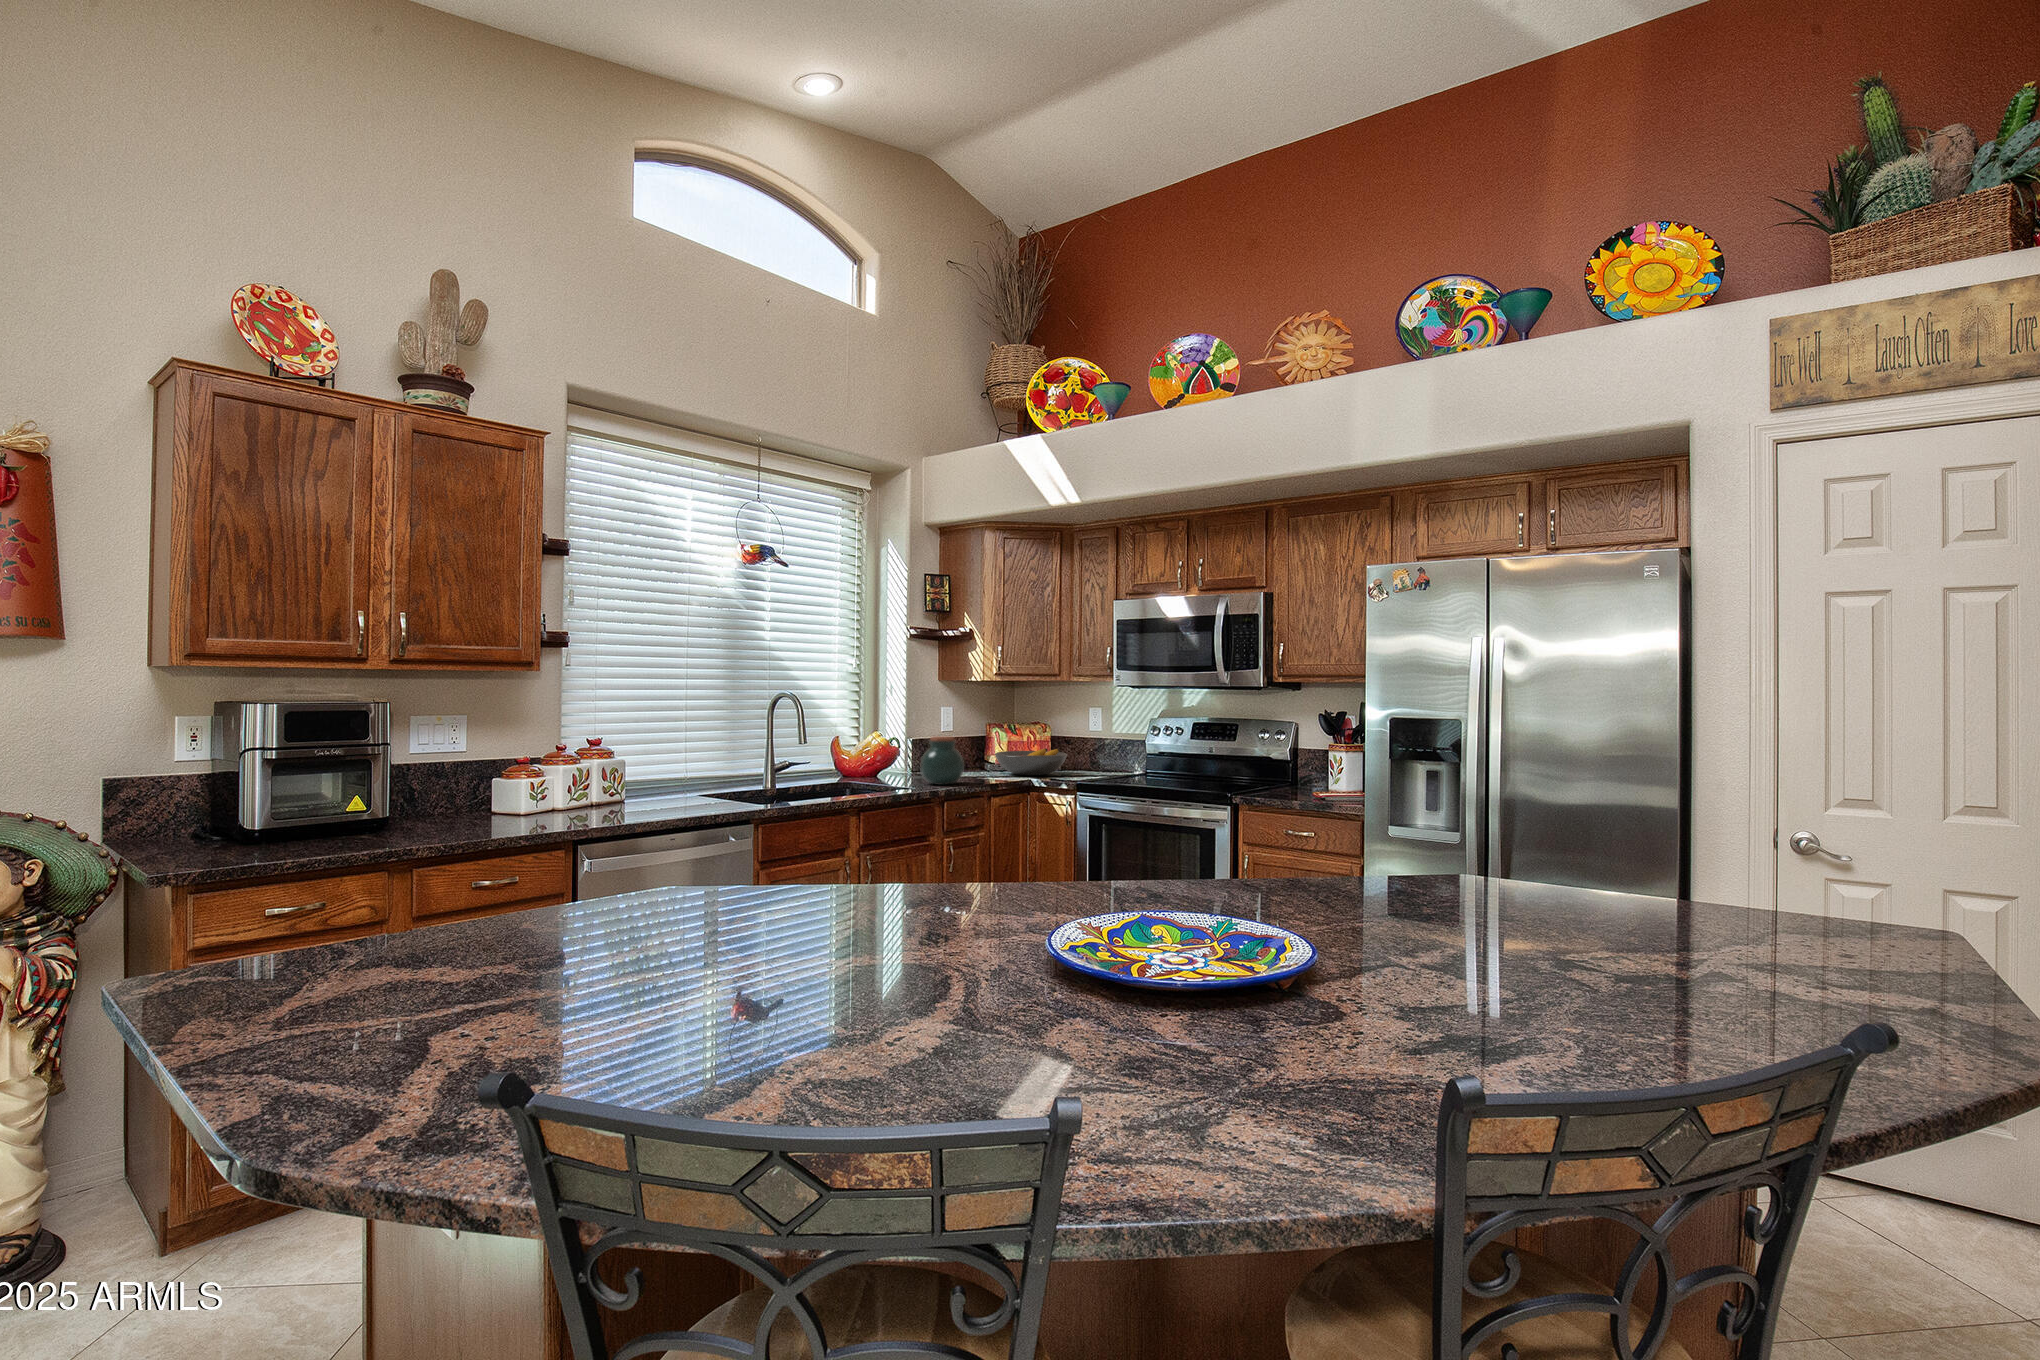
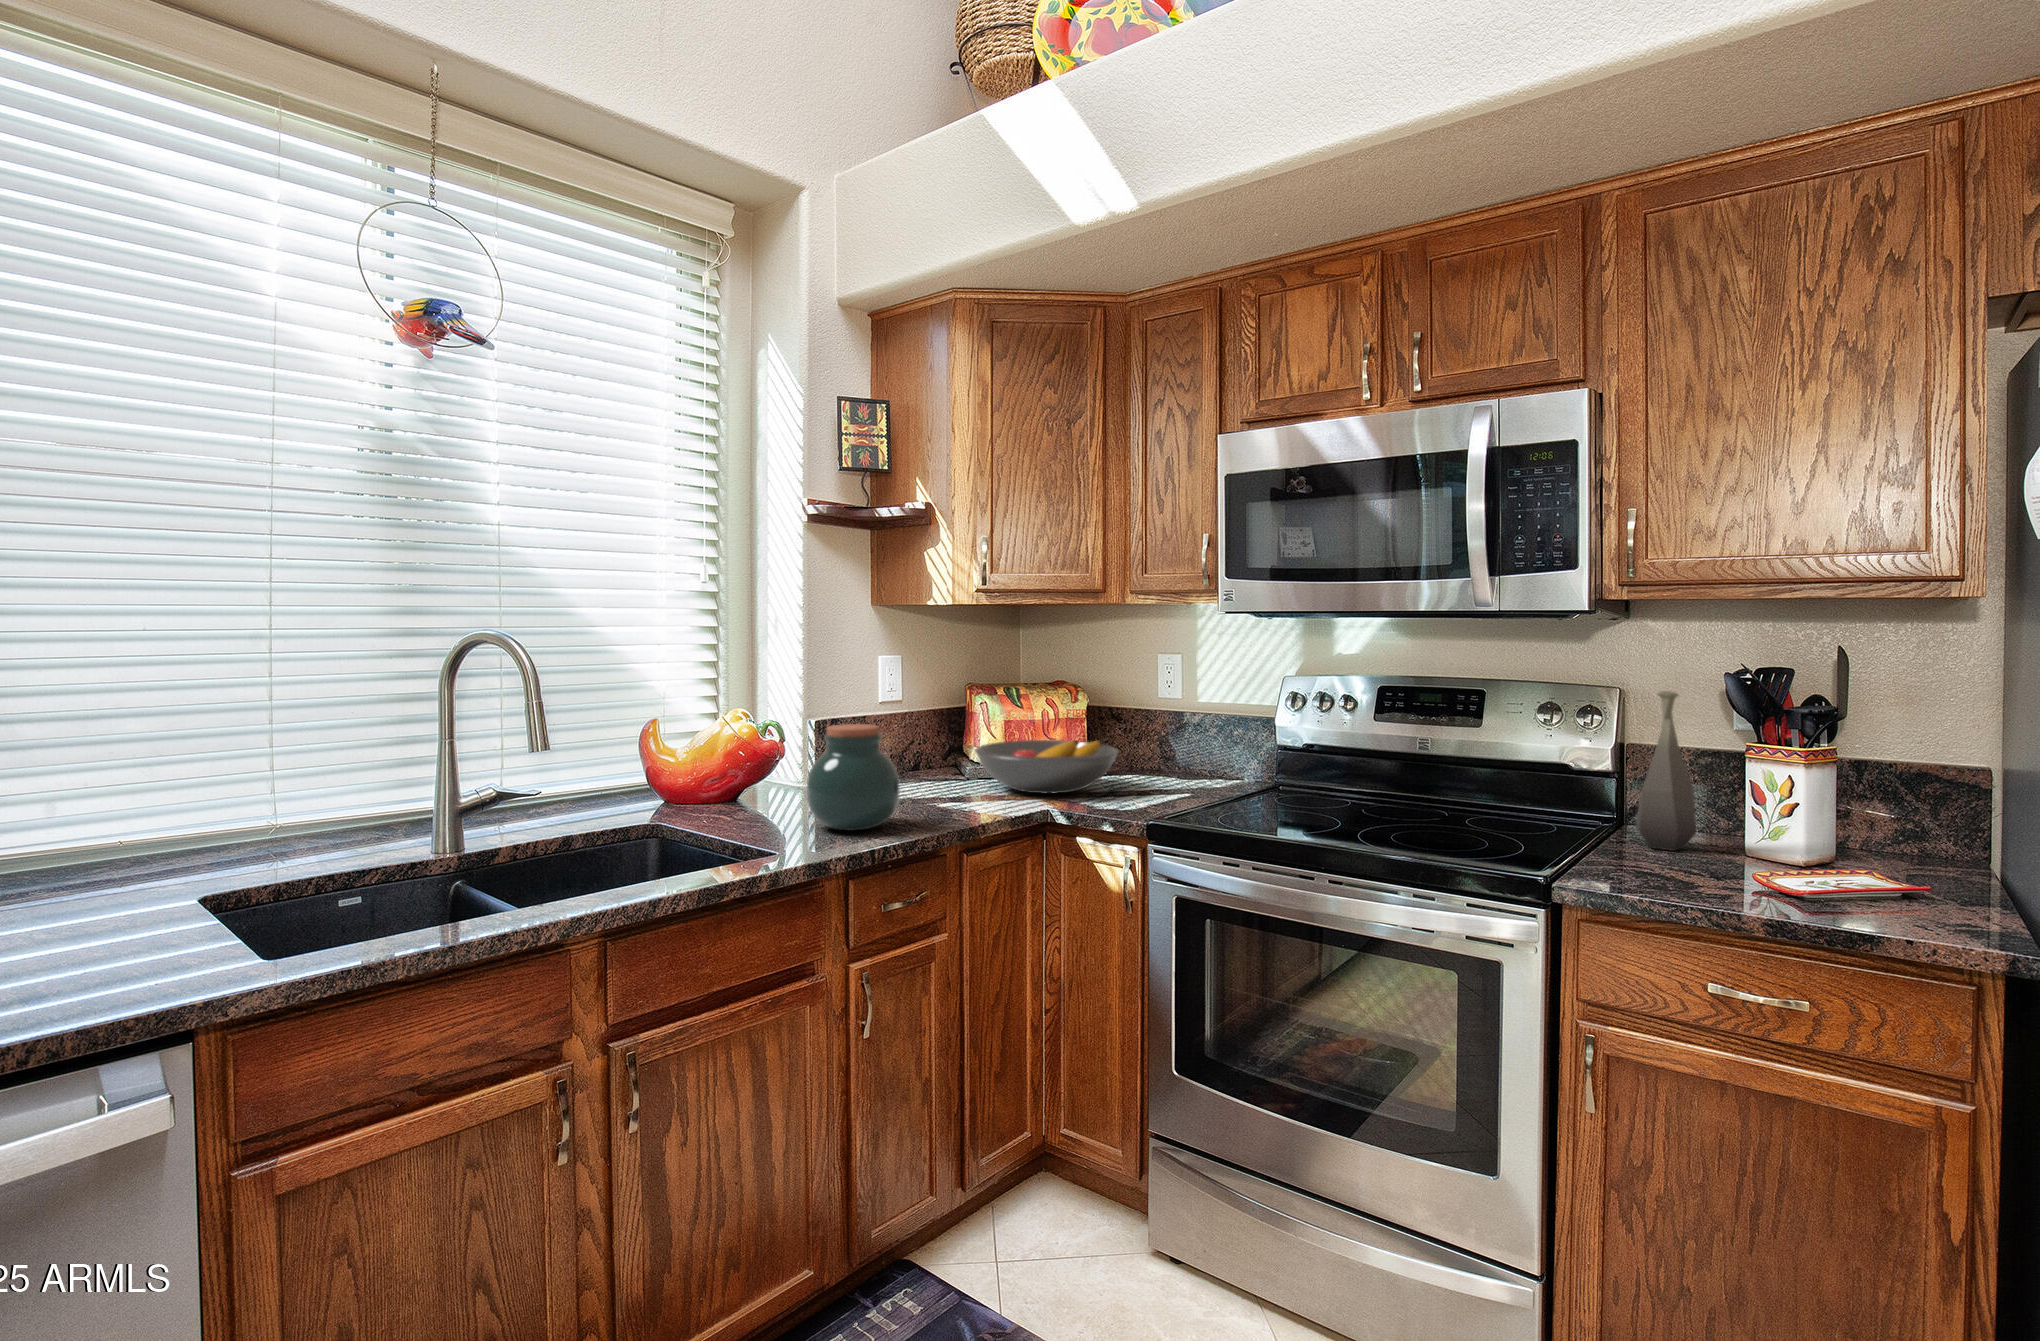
bottle: none [1287,721,1310,789] -> present [1635,691,1696,851]

